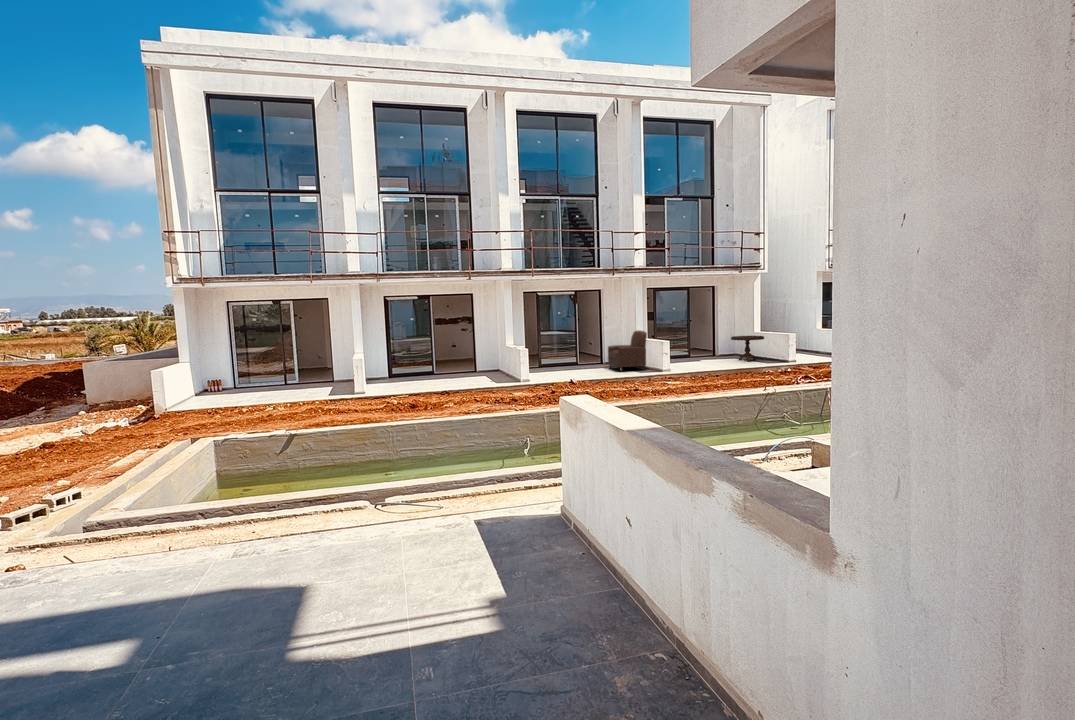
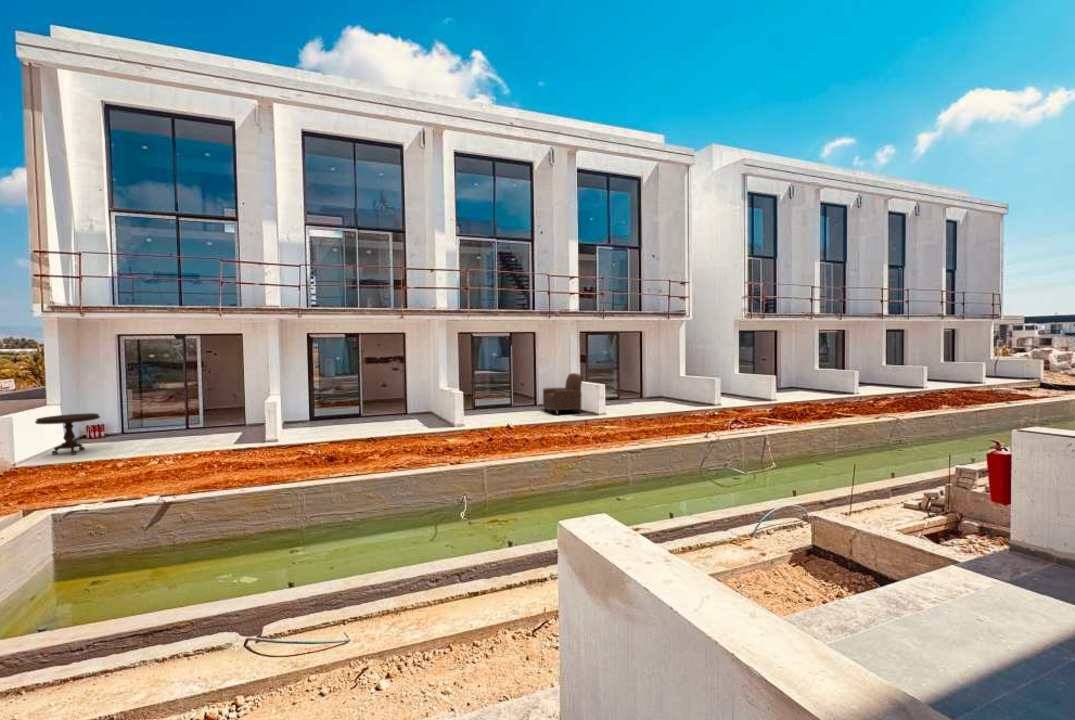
side table: present [731,336,764,362] -> present [35,413,100,455]

